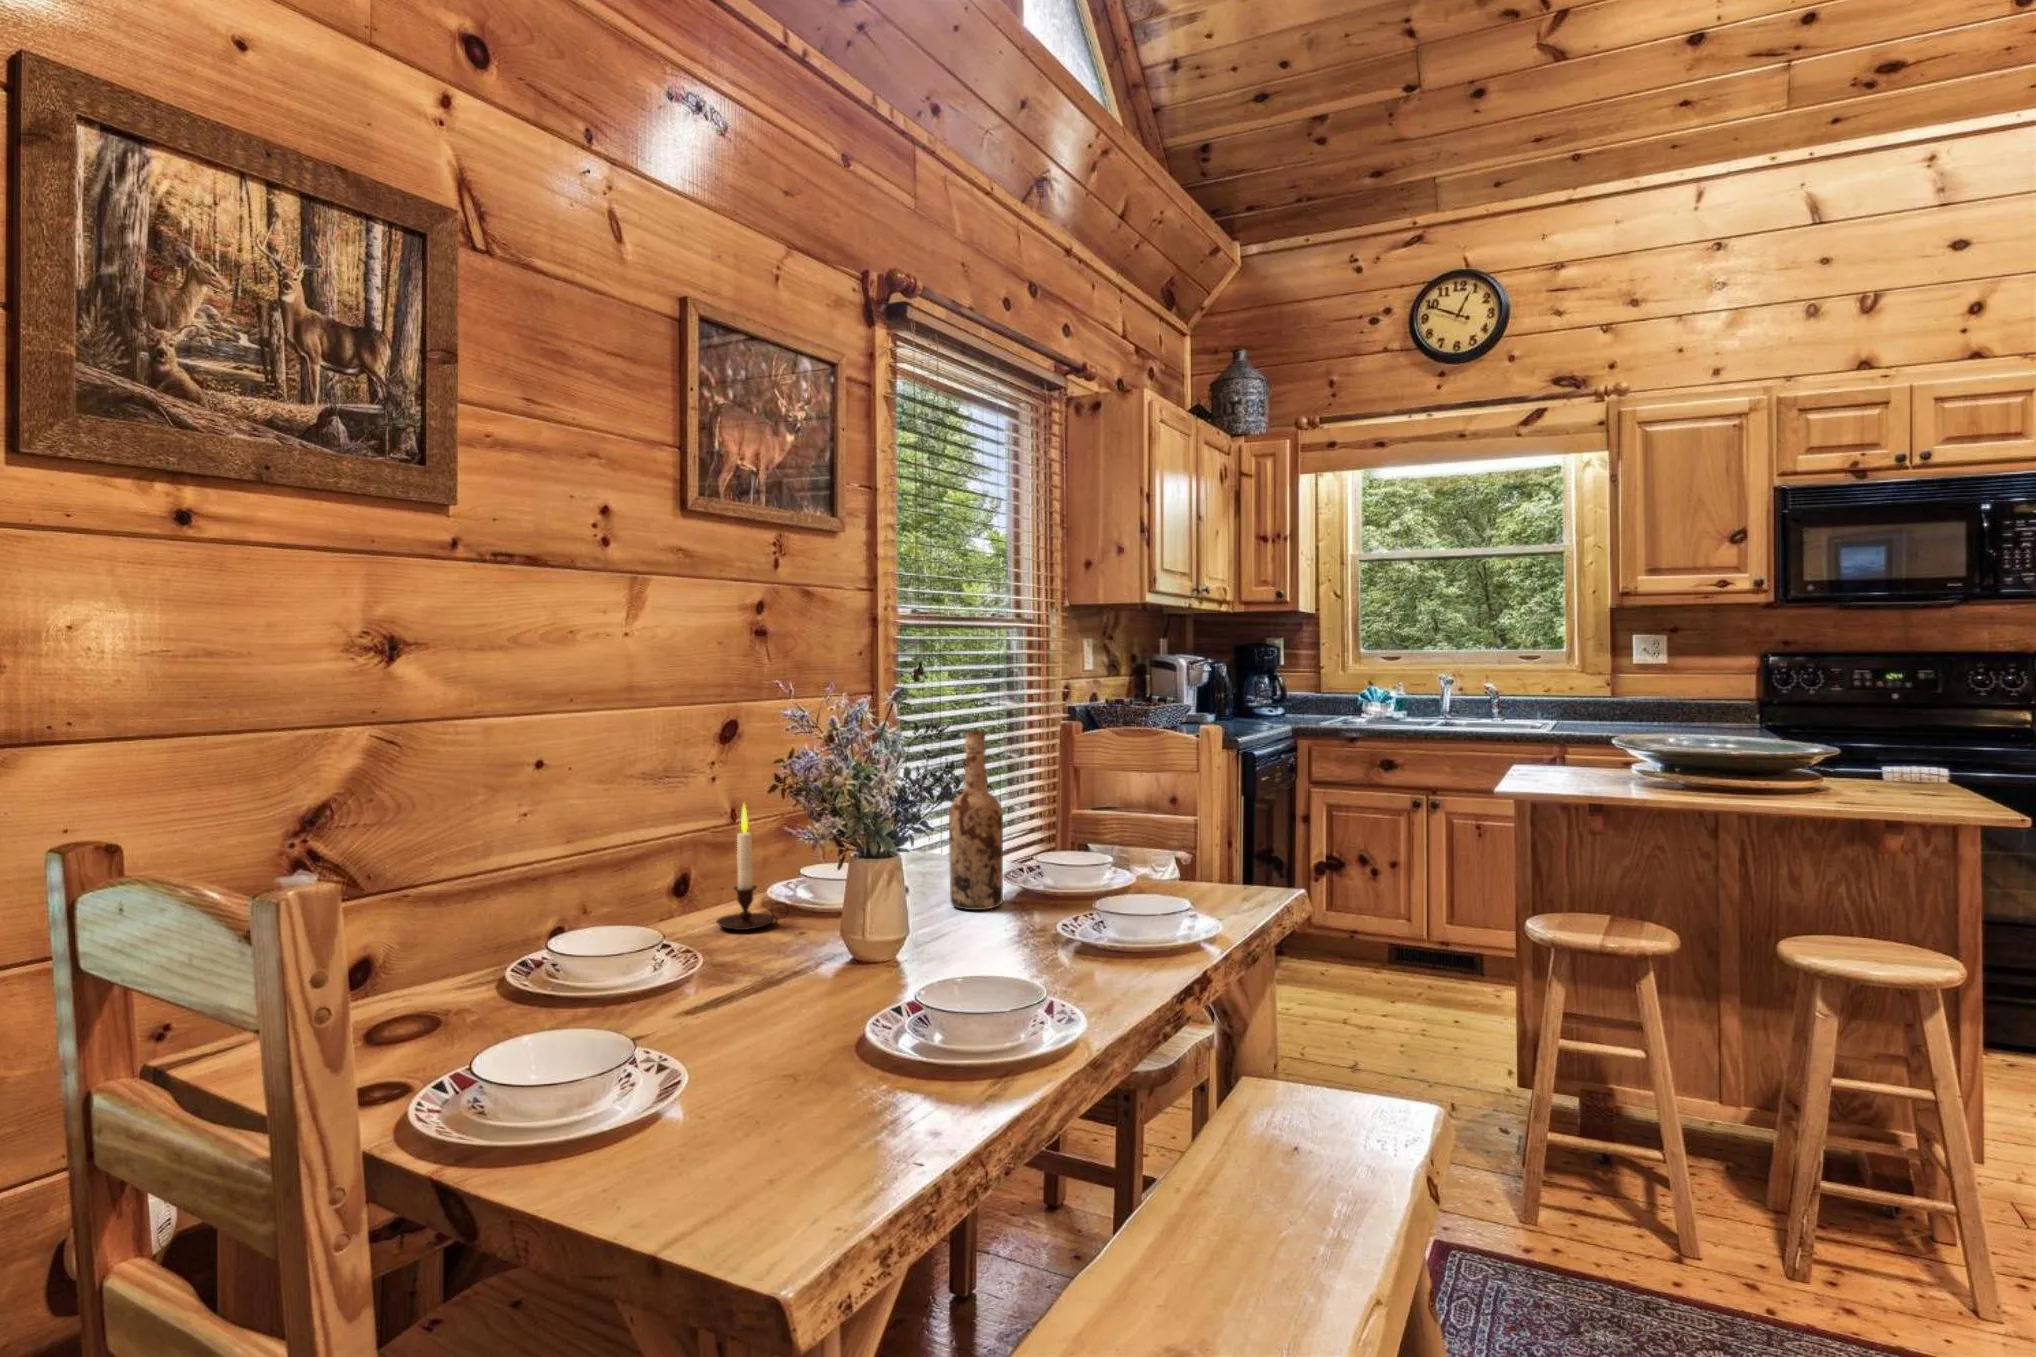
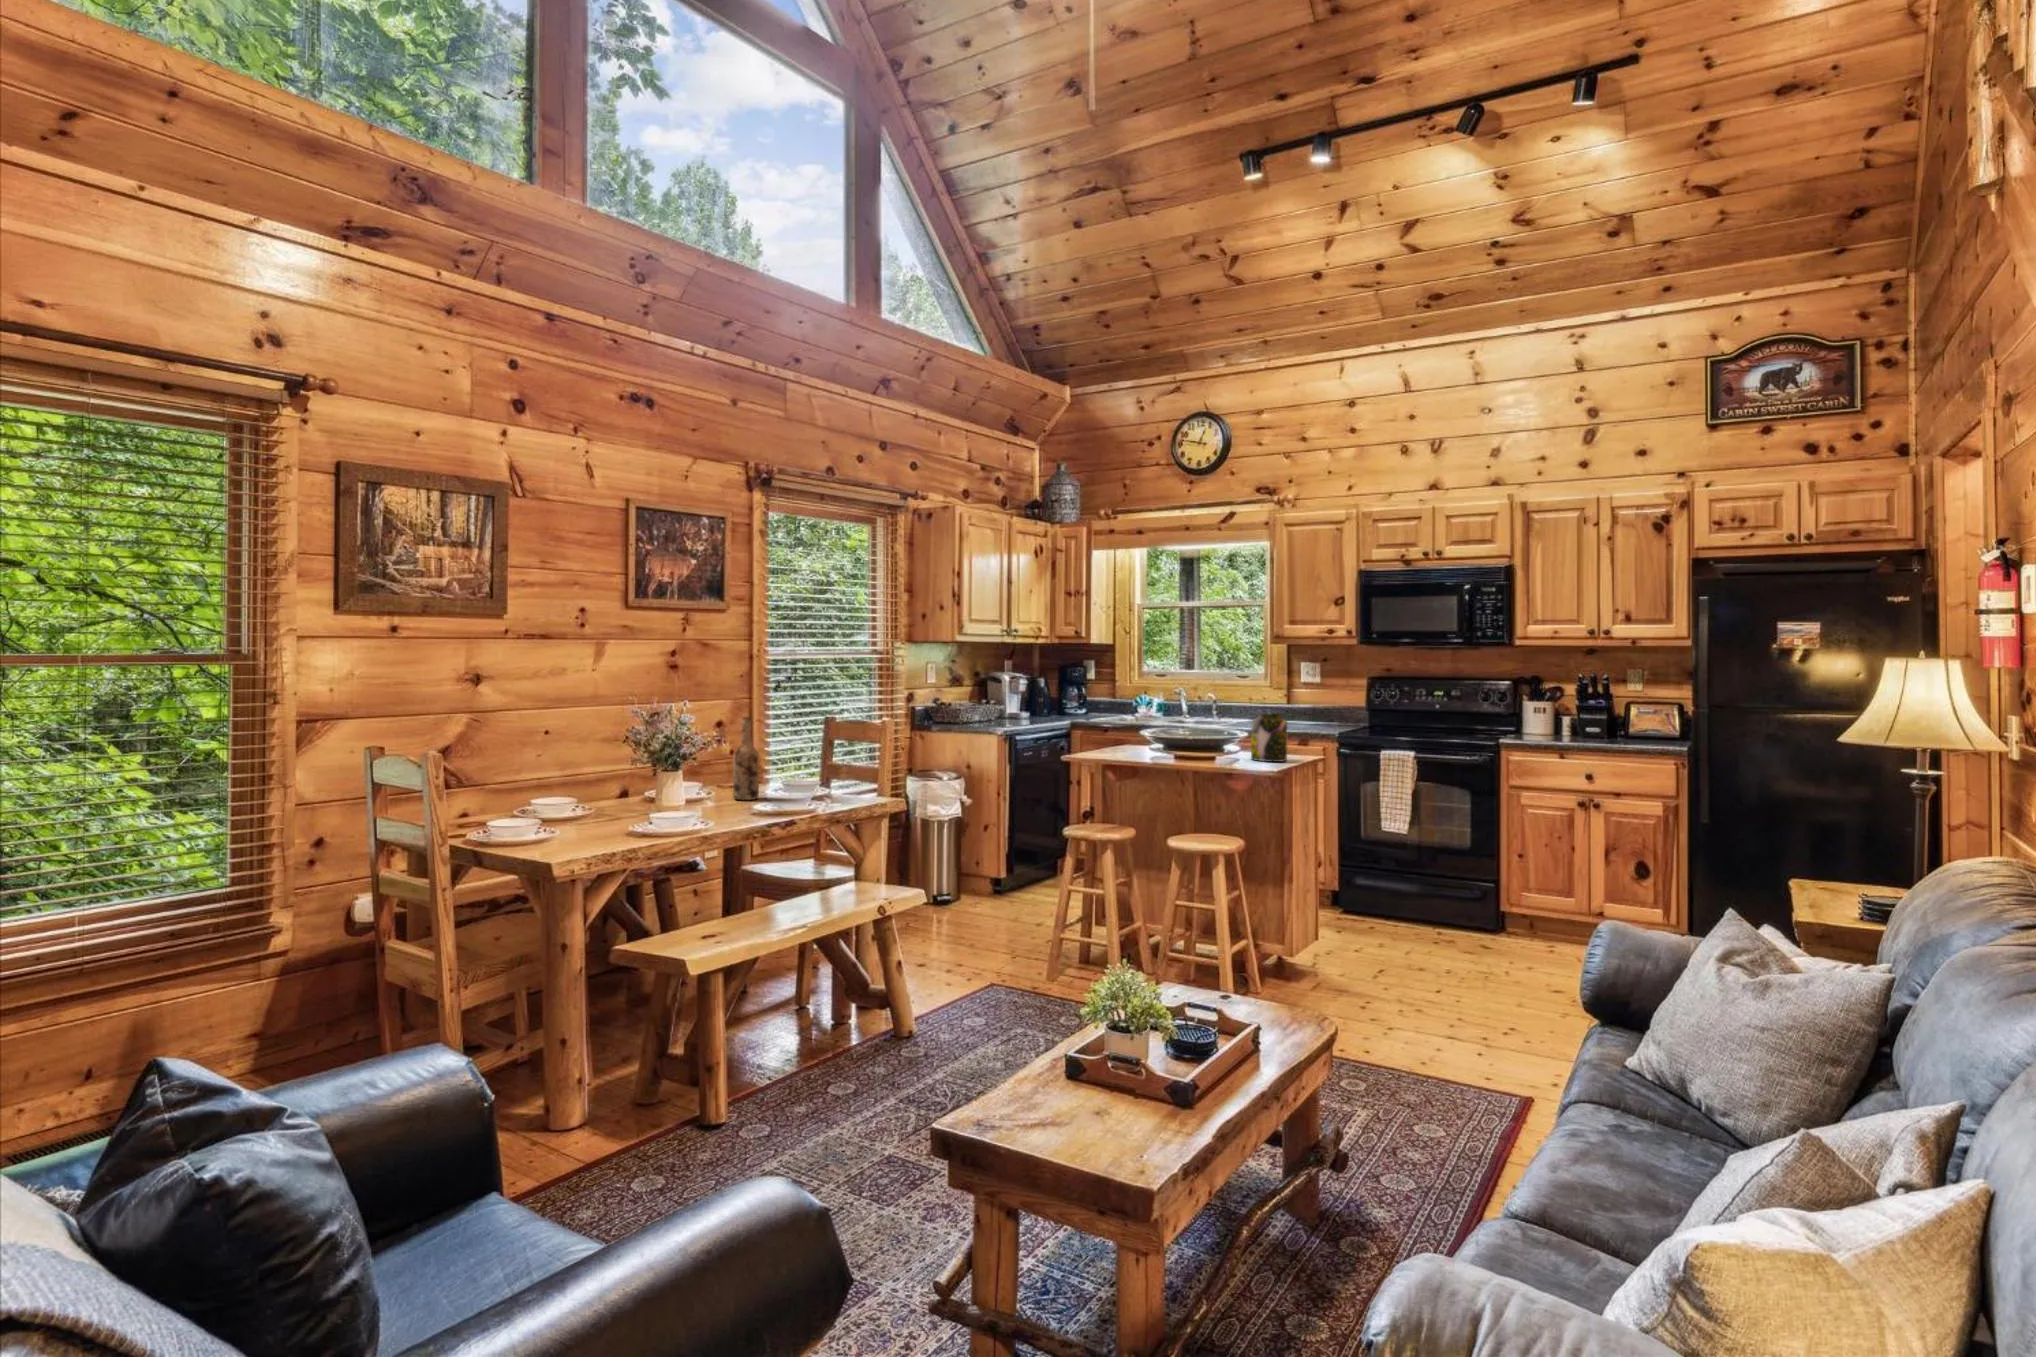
jar: none [1832,708,1915,797] -> present [1251,713,1287,762]
candle: present [716,805,789,930] -> none [619,747,652,804]

